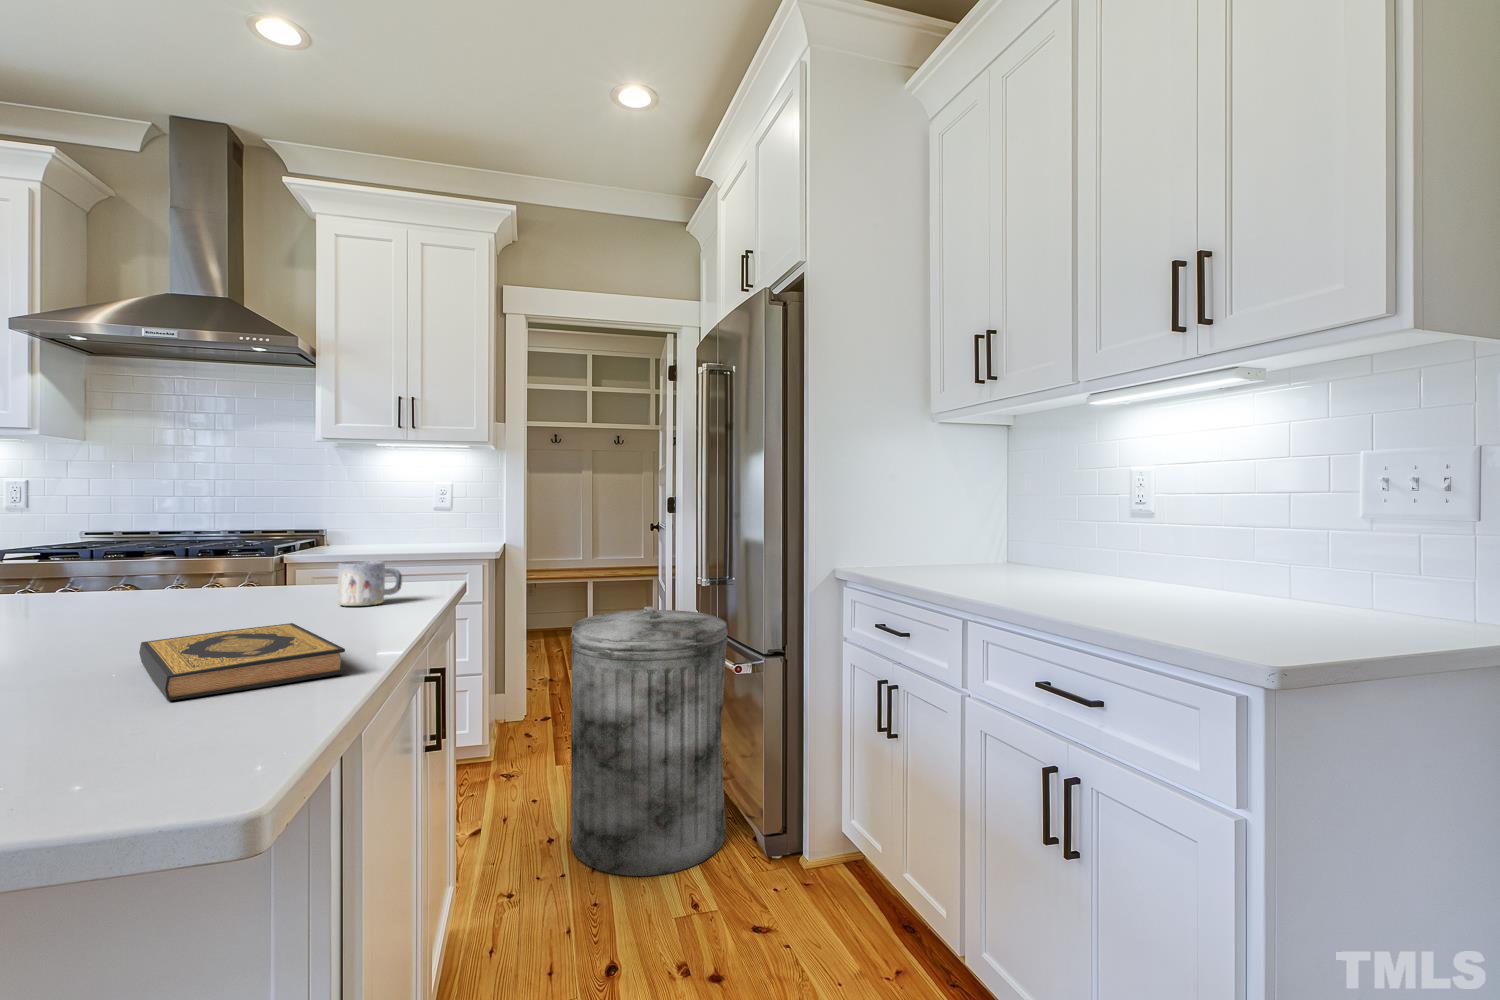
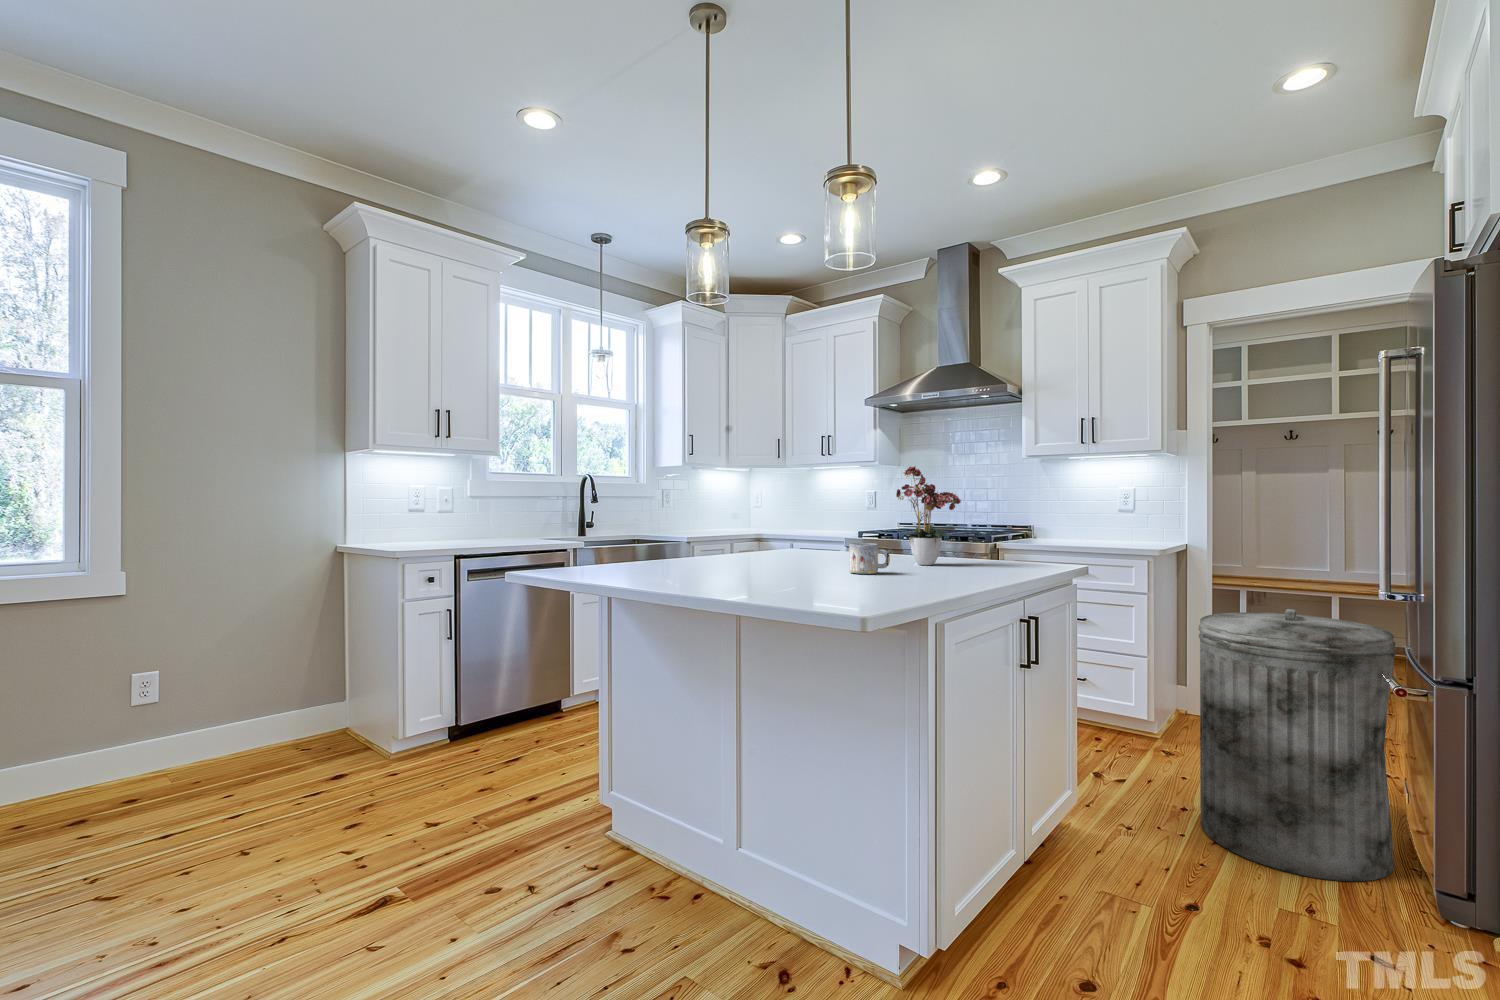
flower arrangement: none [156,431,303,608] -> present [896,466,961,565]
mug: present [338,561,402,606] -> present [849,543,890,574]
hardback book: present [139,623,345,701] -> none [863,569,939,592]

